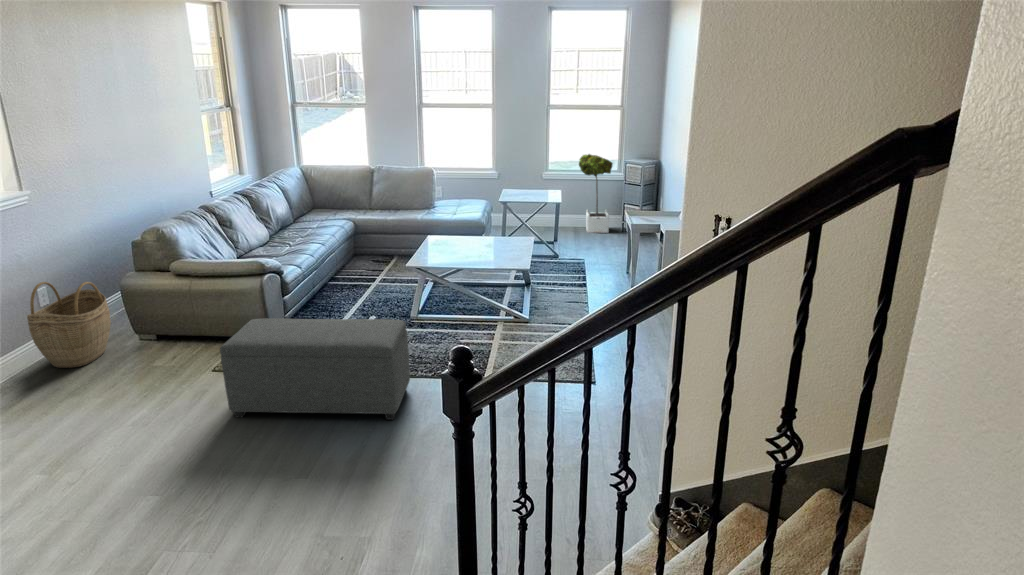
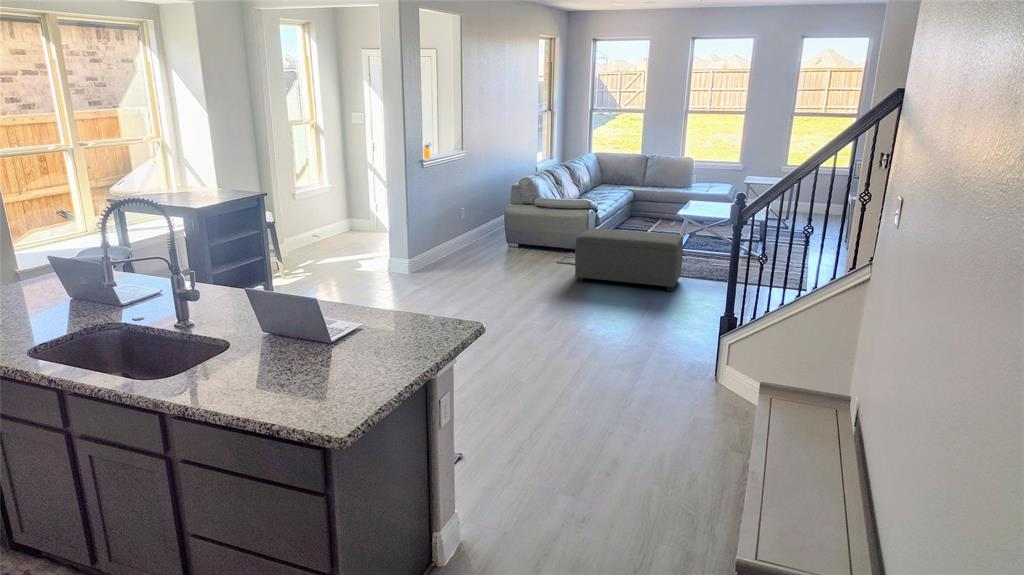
potted tree: present [579,154,613,233] -> none [813,153,843,218]
woven basket: present [27,282,111,368] -> none [459,203,497,254]

